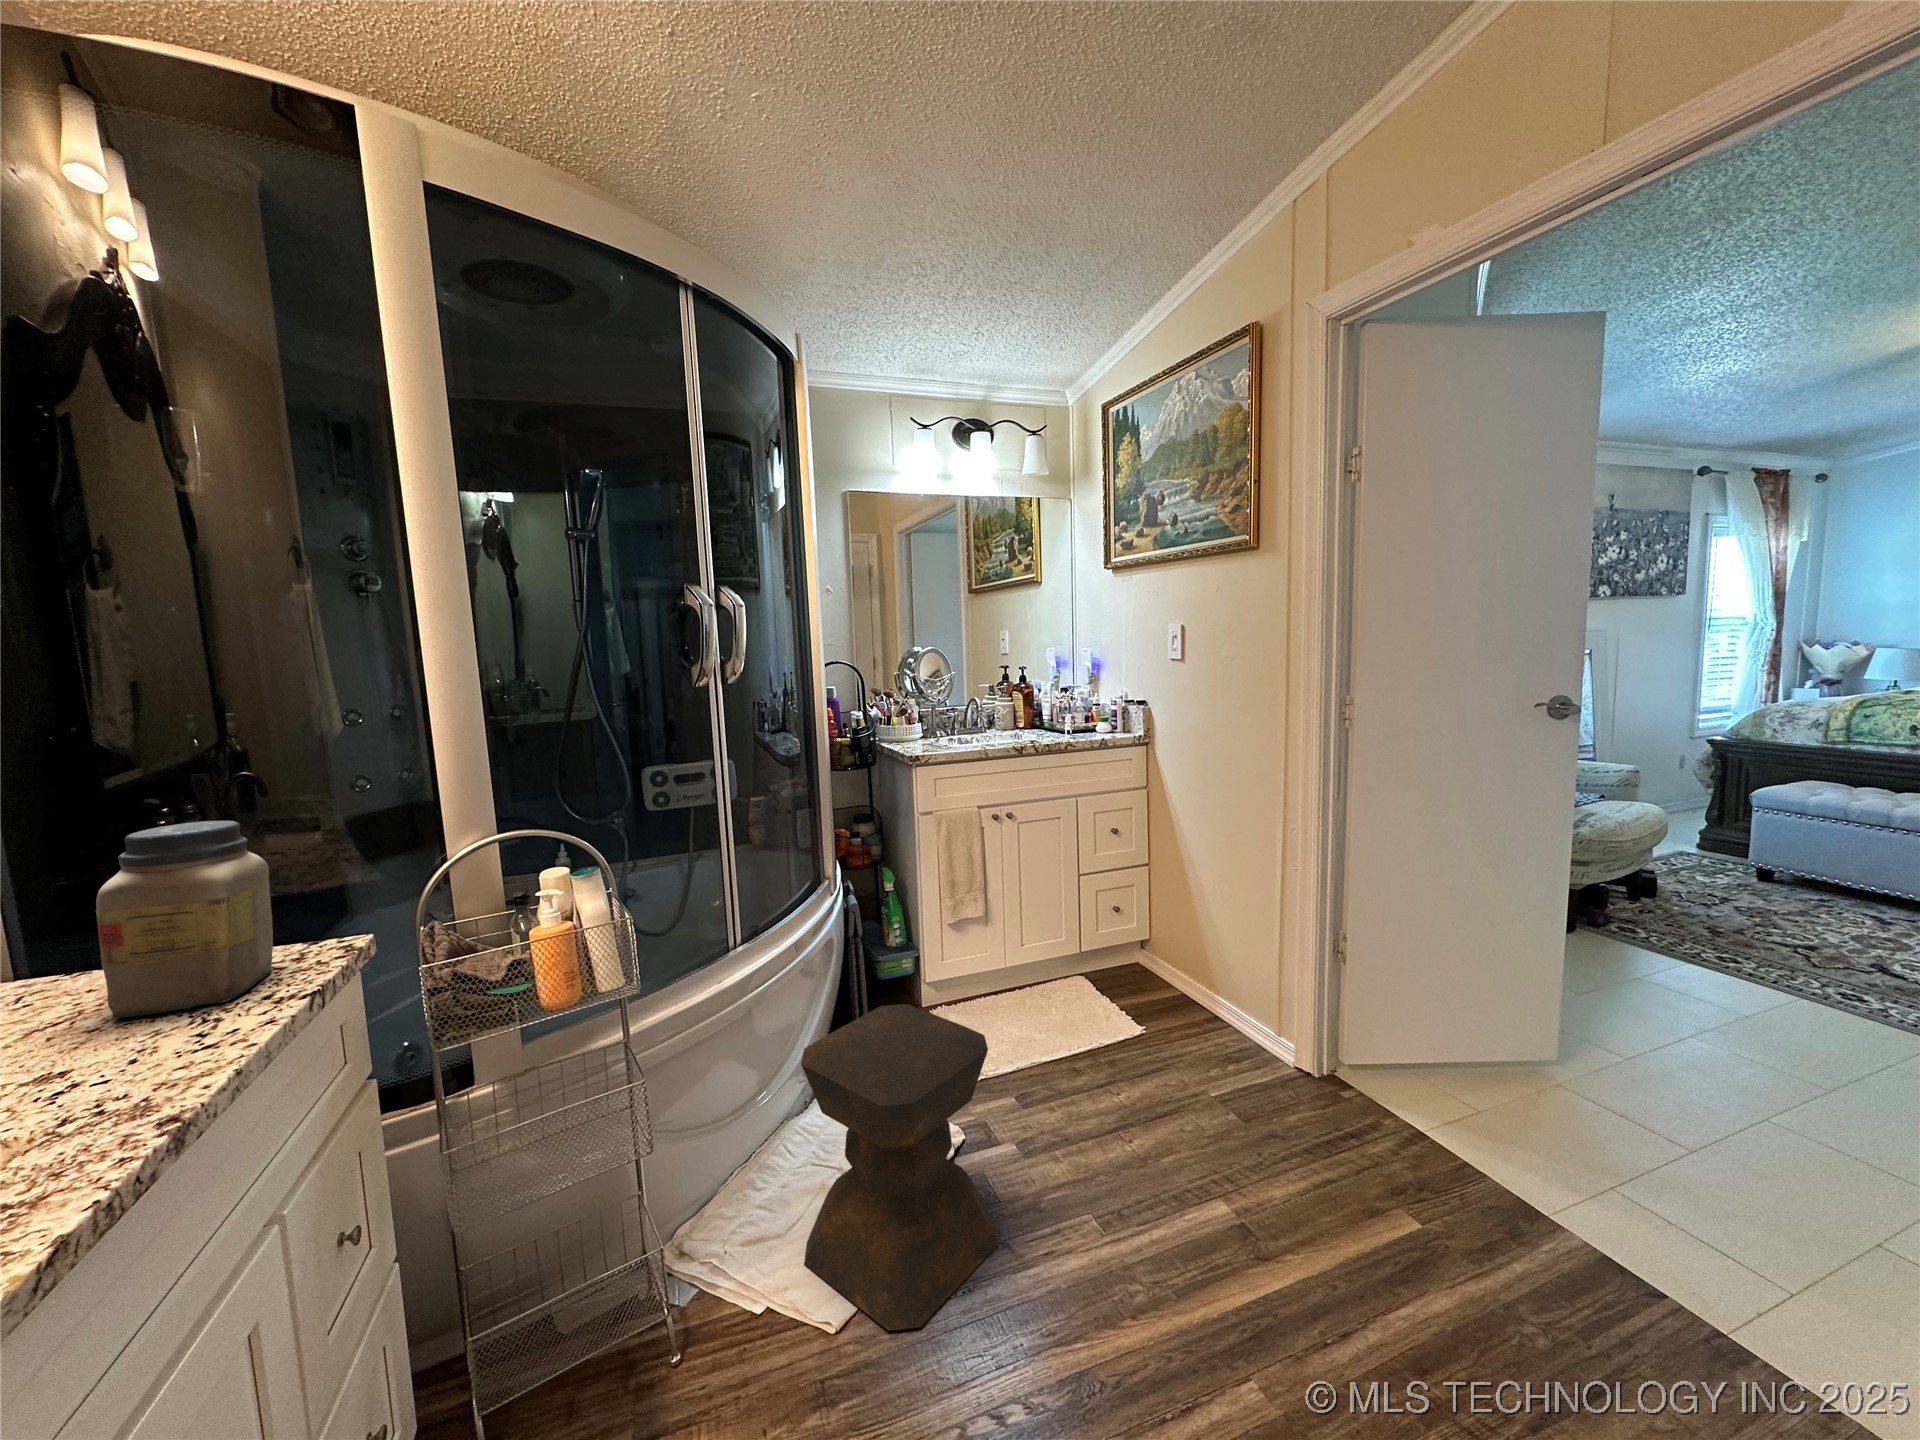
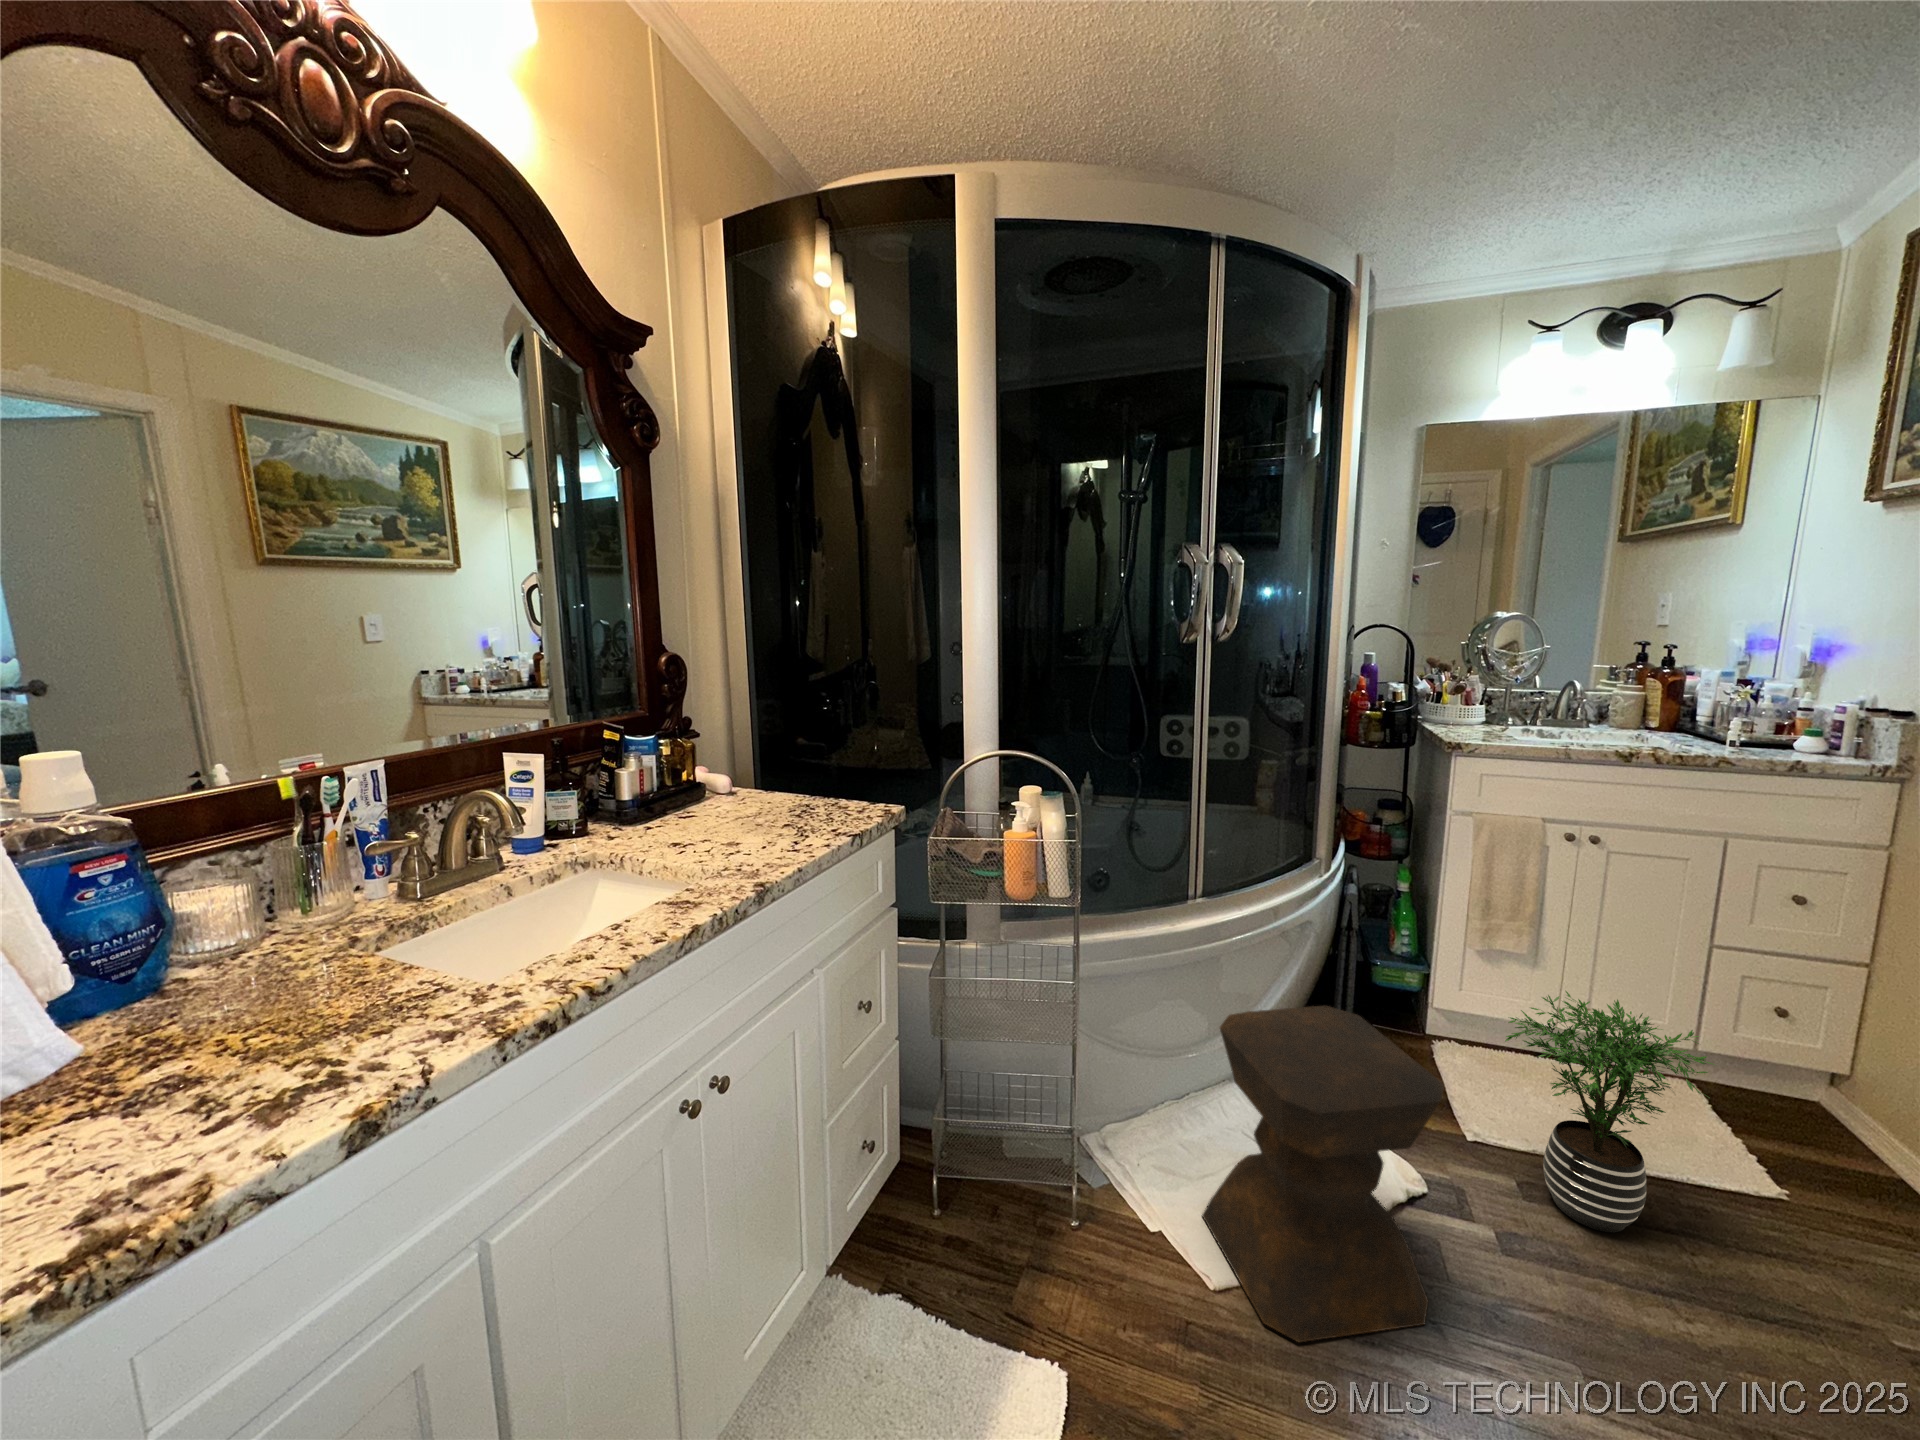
jar: present [96,821,273,1019] -> none [767,712,846,827]
potted plant: none [995,928,1113,1104] -> present [1505,991,1714,1232]

